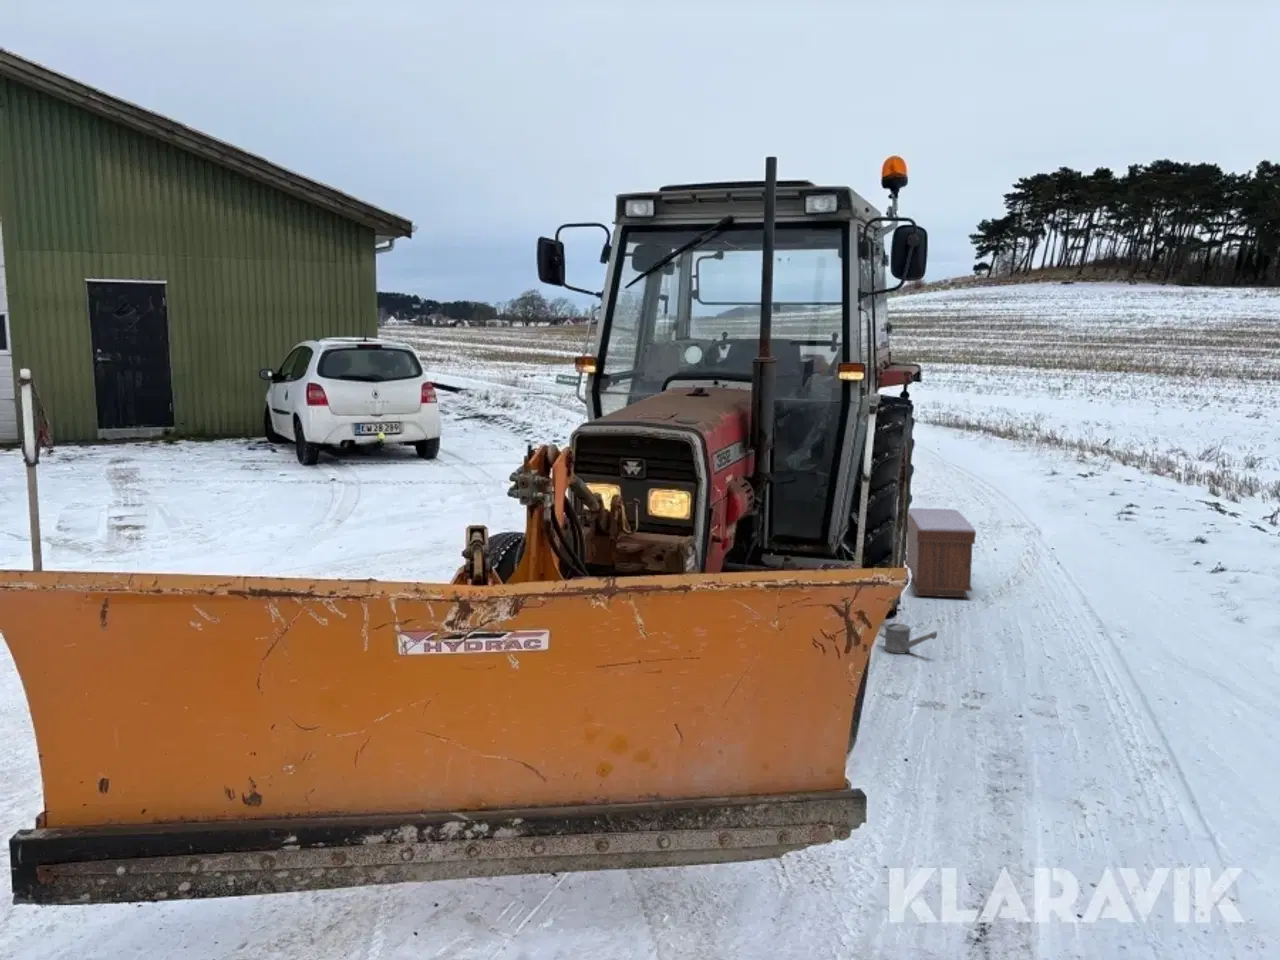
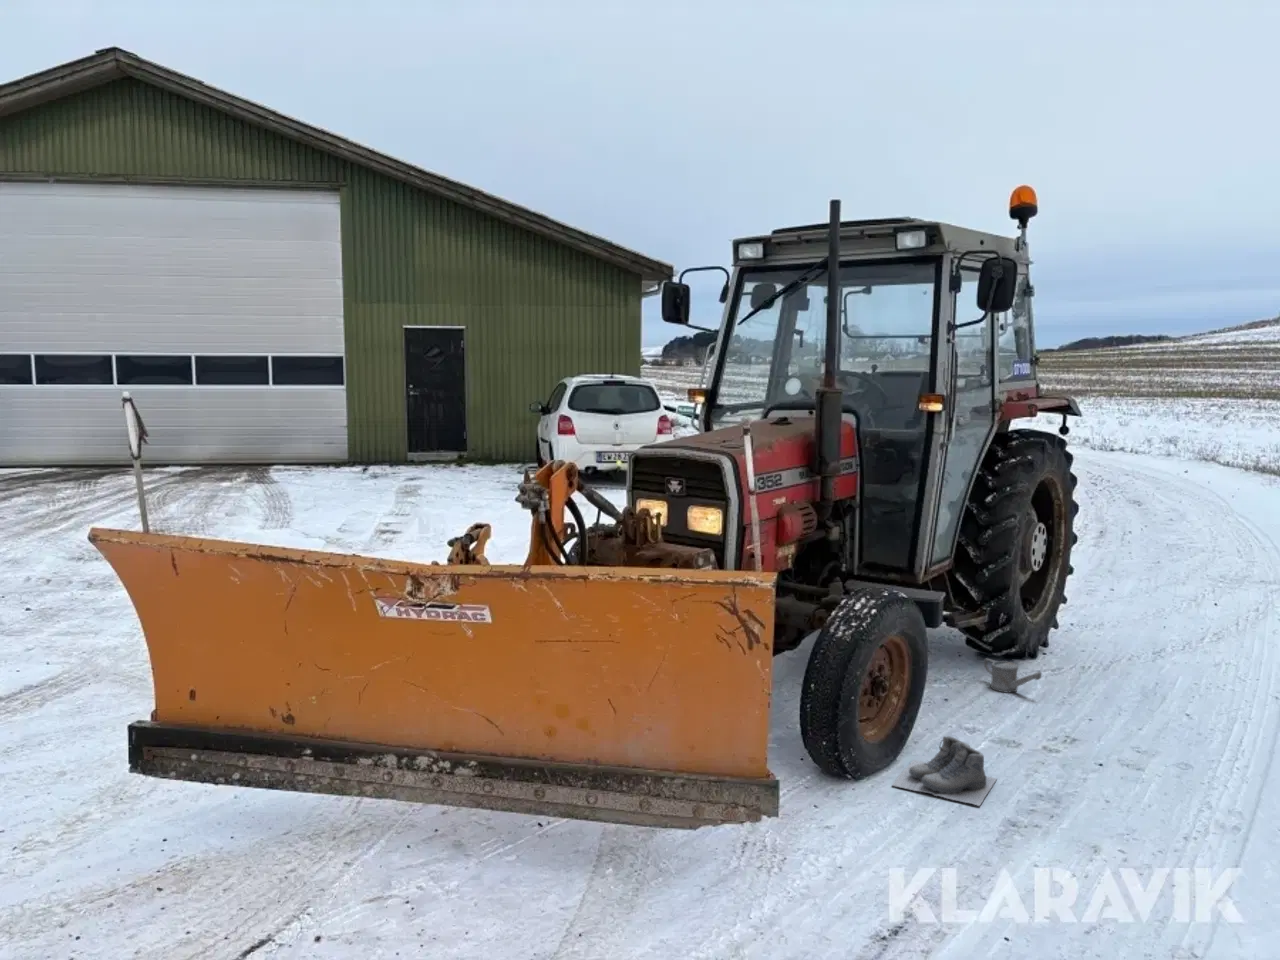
bench: present [905,508,976,597] -> none [1066,551,1138,647]
boots: none [874,708,966,776] -> present [893,736,996,806]

